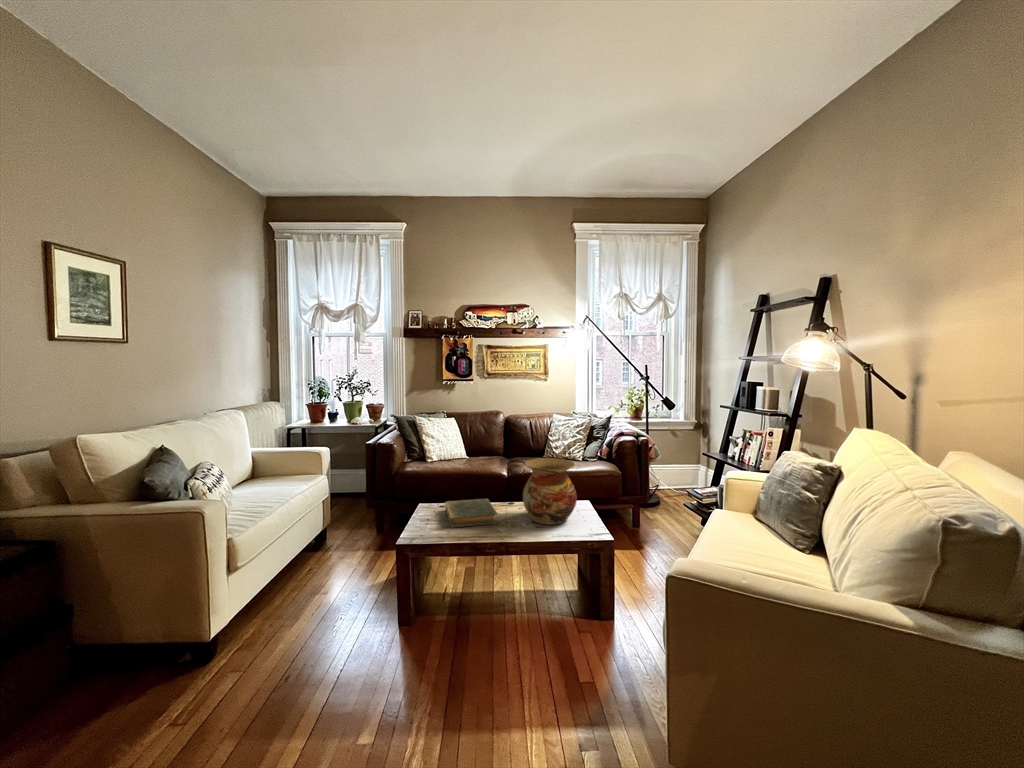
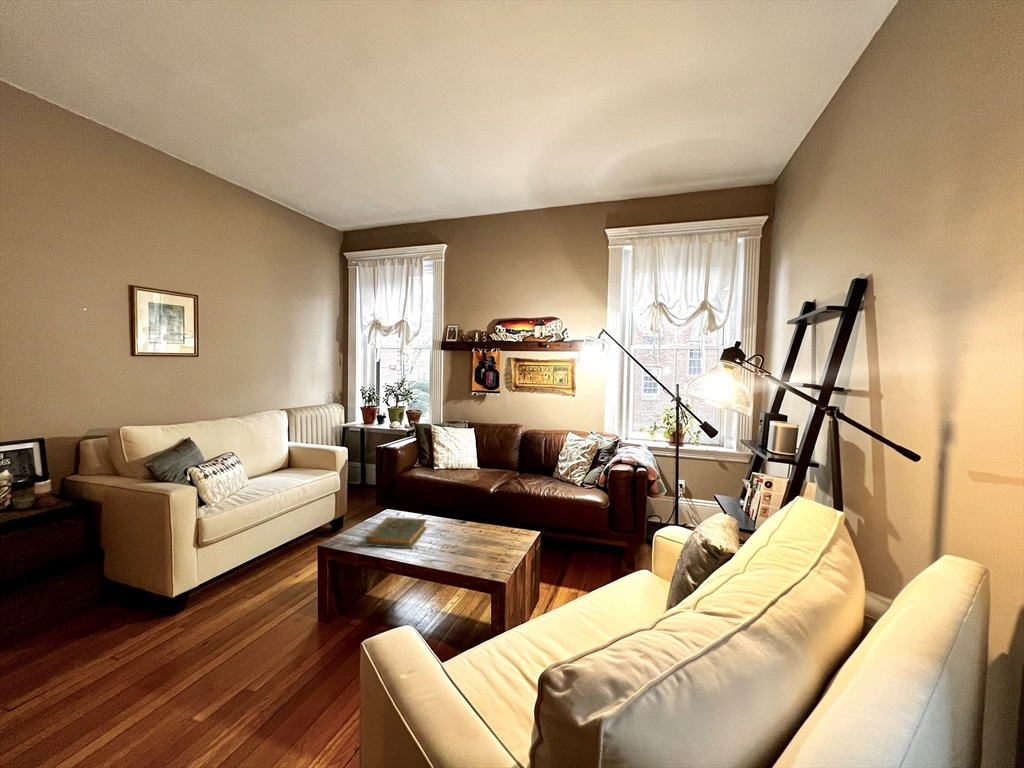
vase: present [523,458,577,525] -> none [438,485,495,560]

